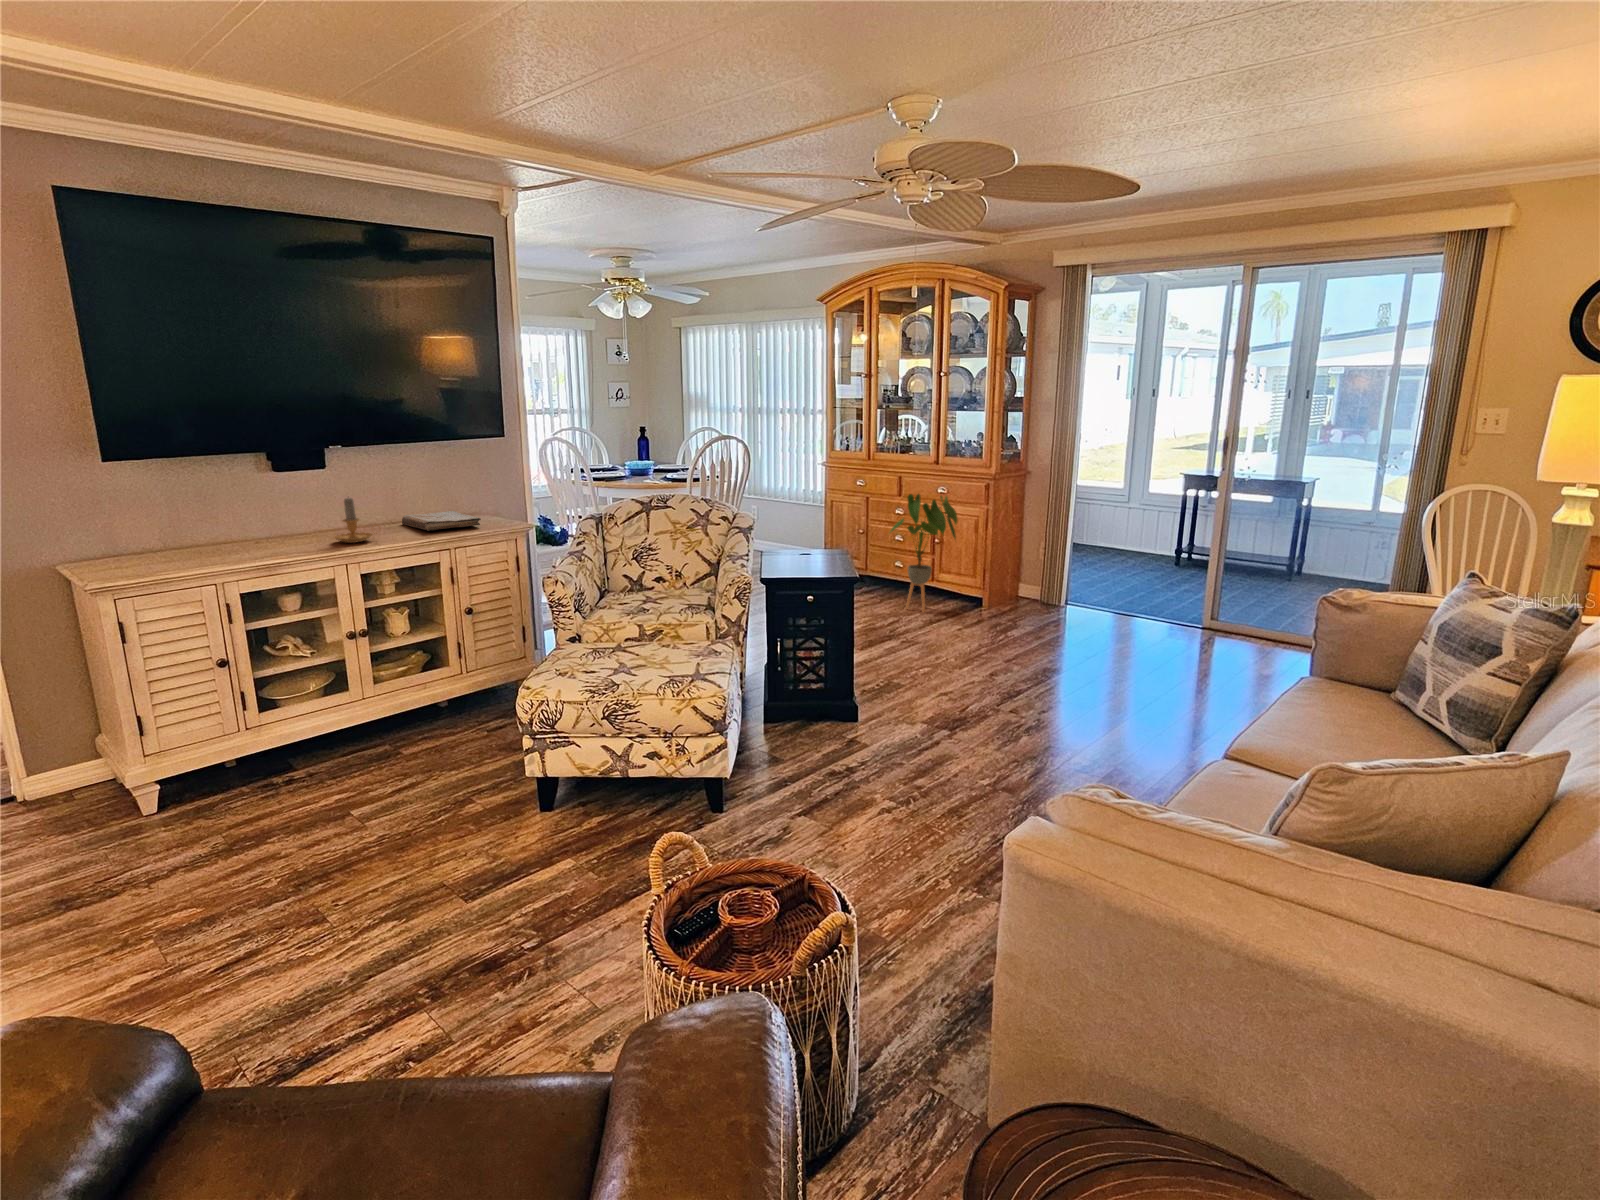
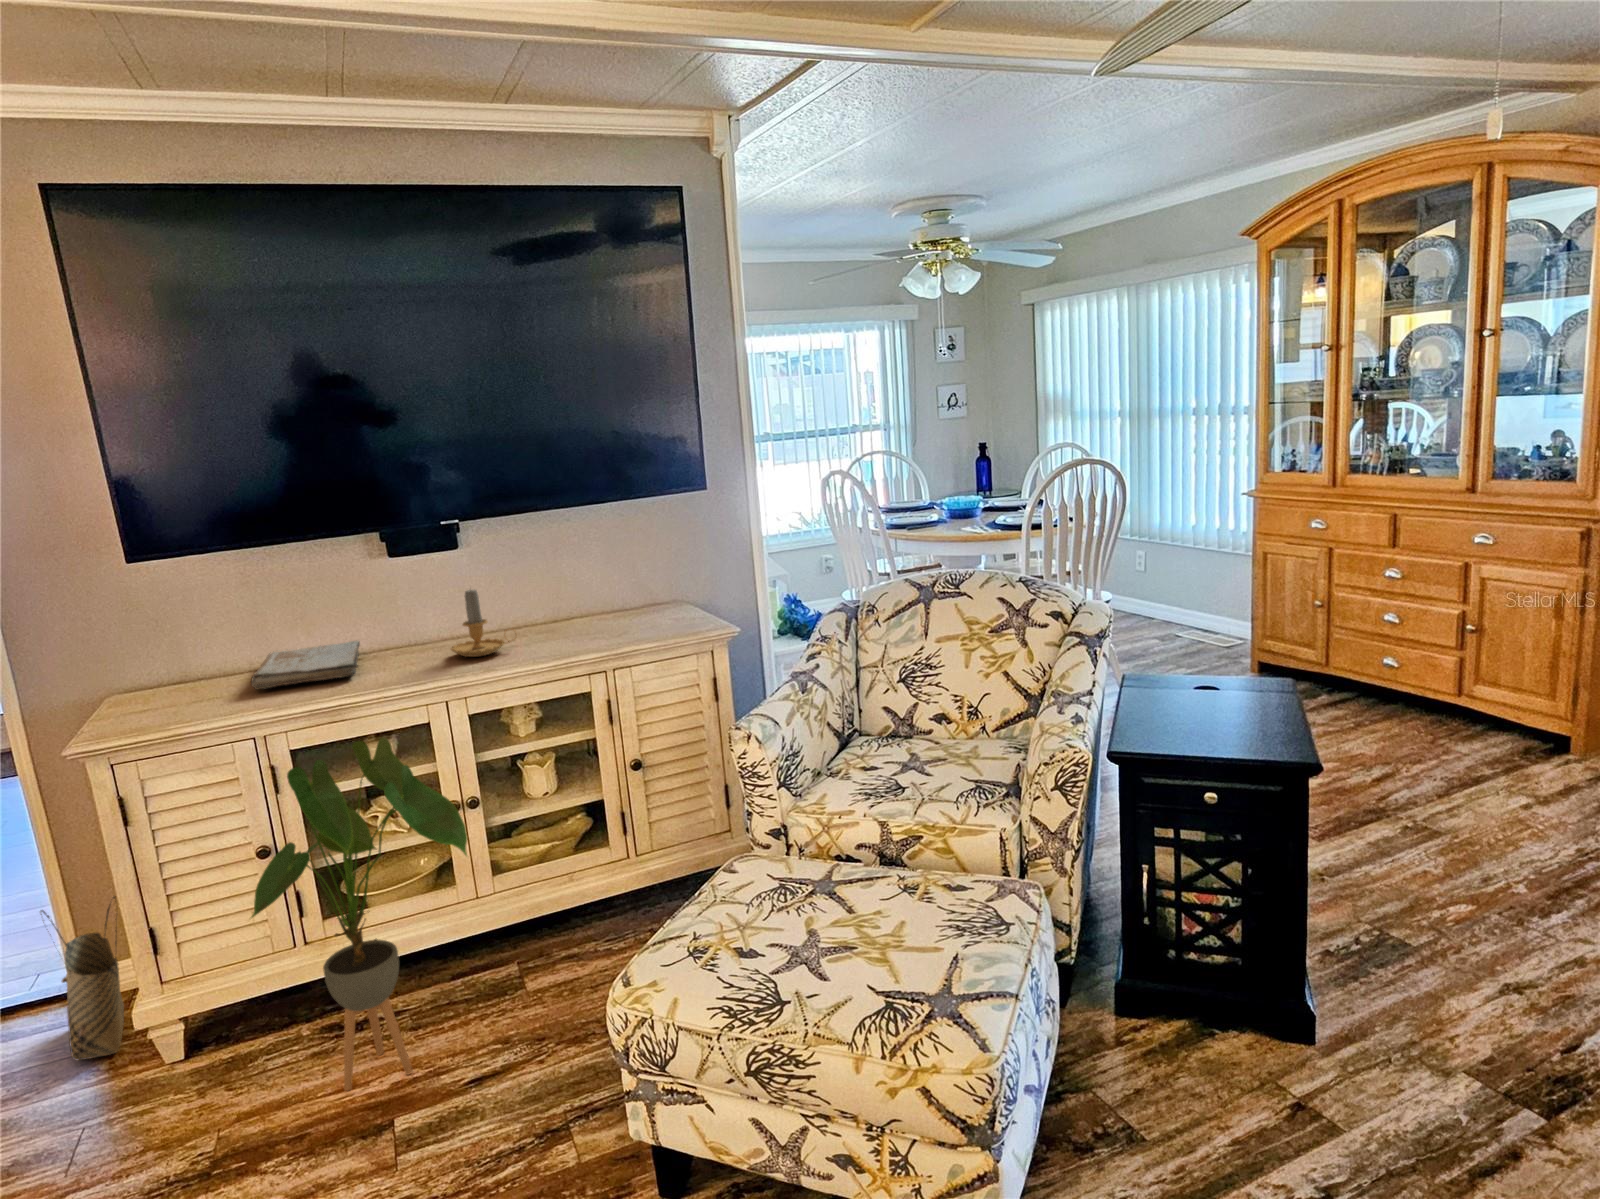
house plant: present [890,494,958,612] -> present [252,738,467,1091]
book: present [402,511,481,531] -> present [251,641,360,689]
woven basket: none [23,710,97,823] -> present [40,896,124,1060]

